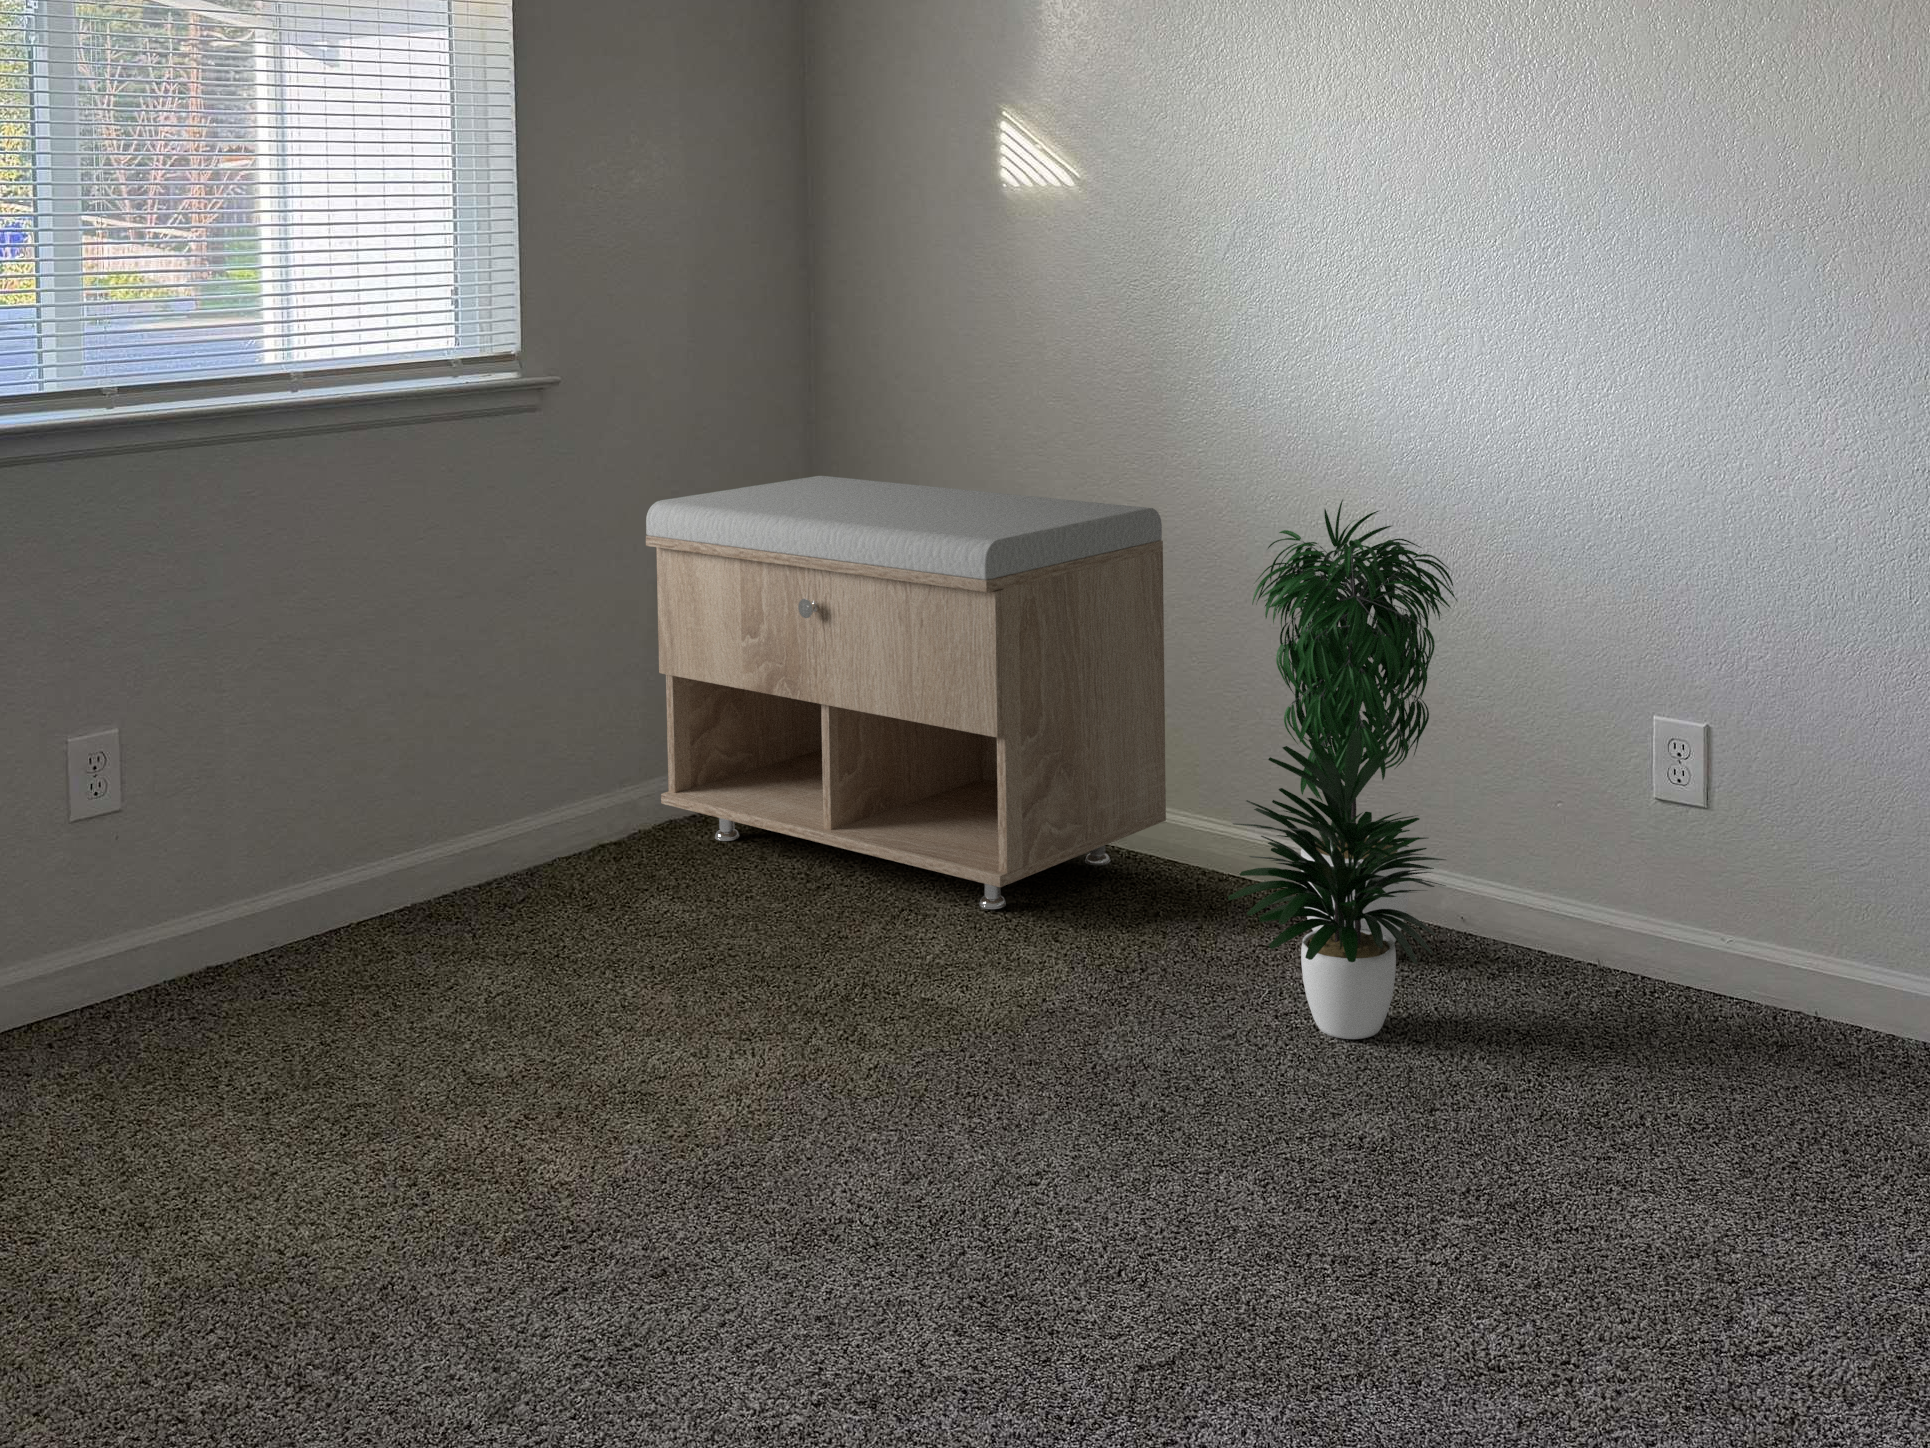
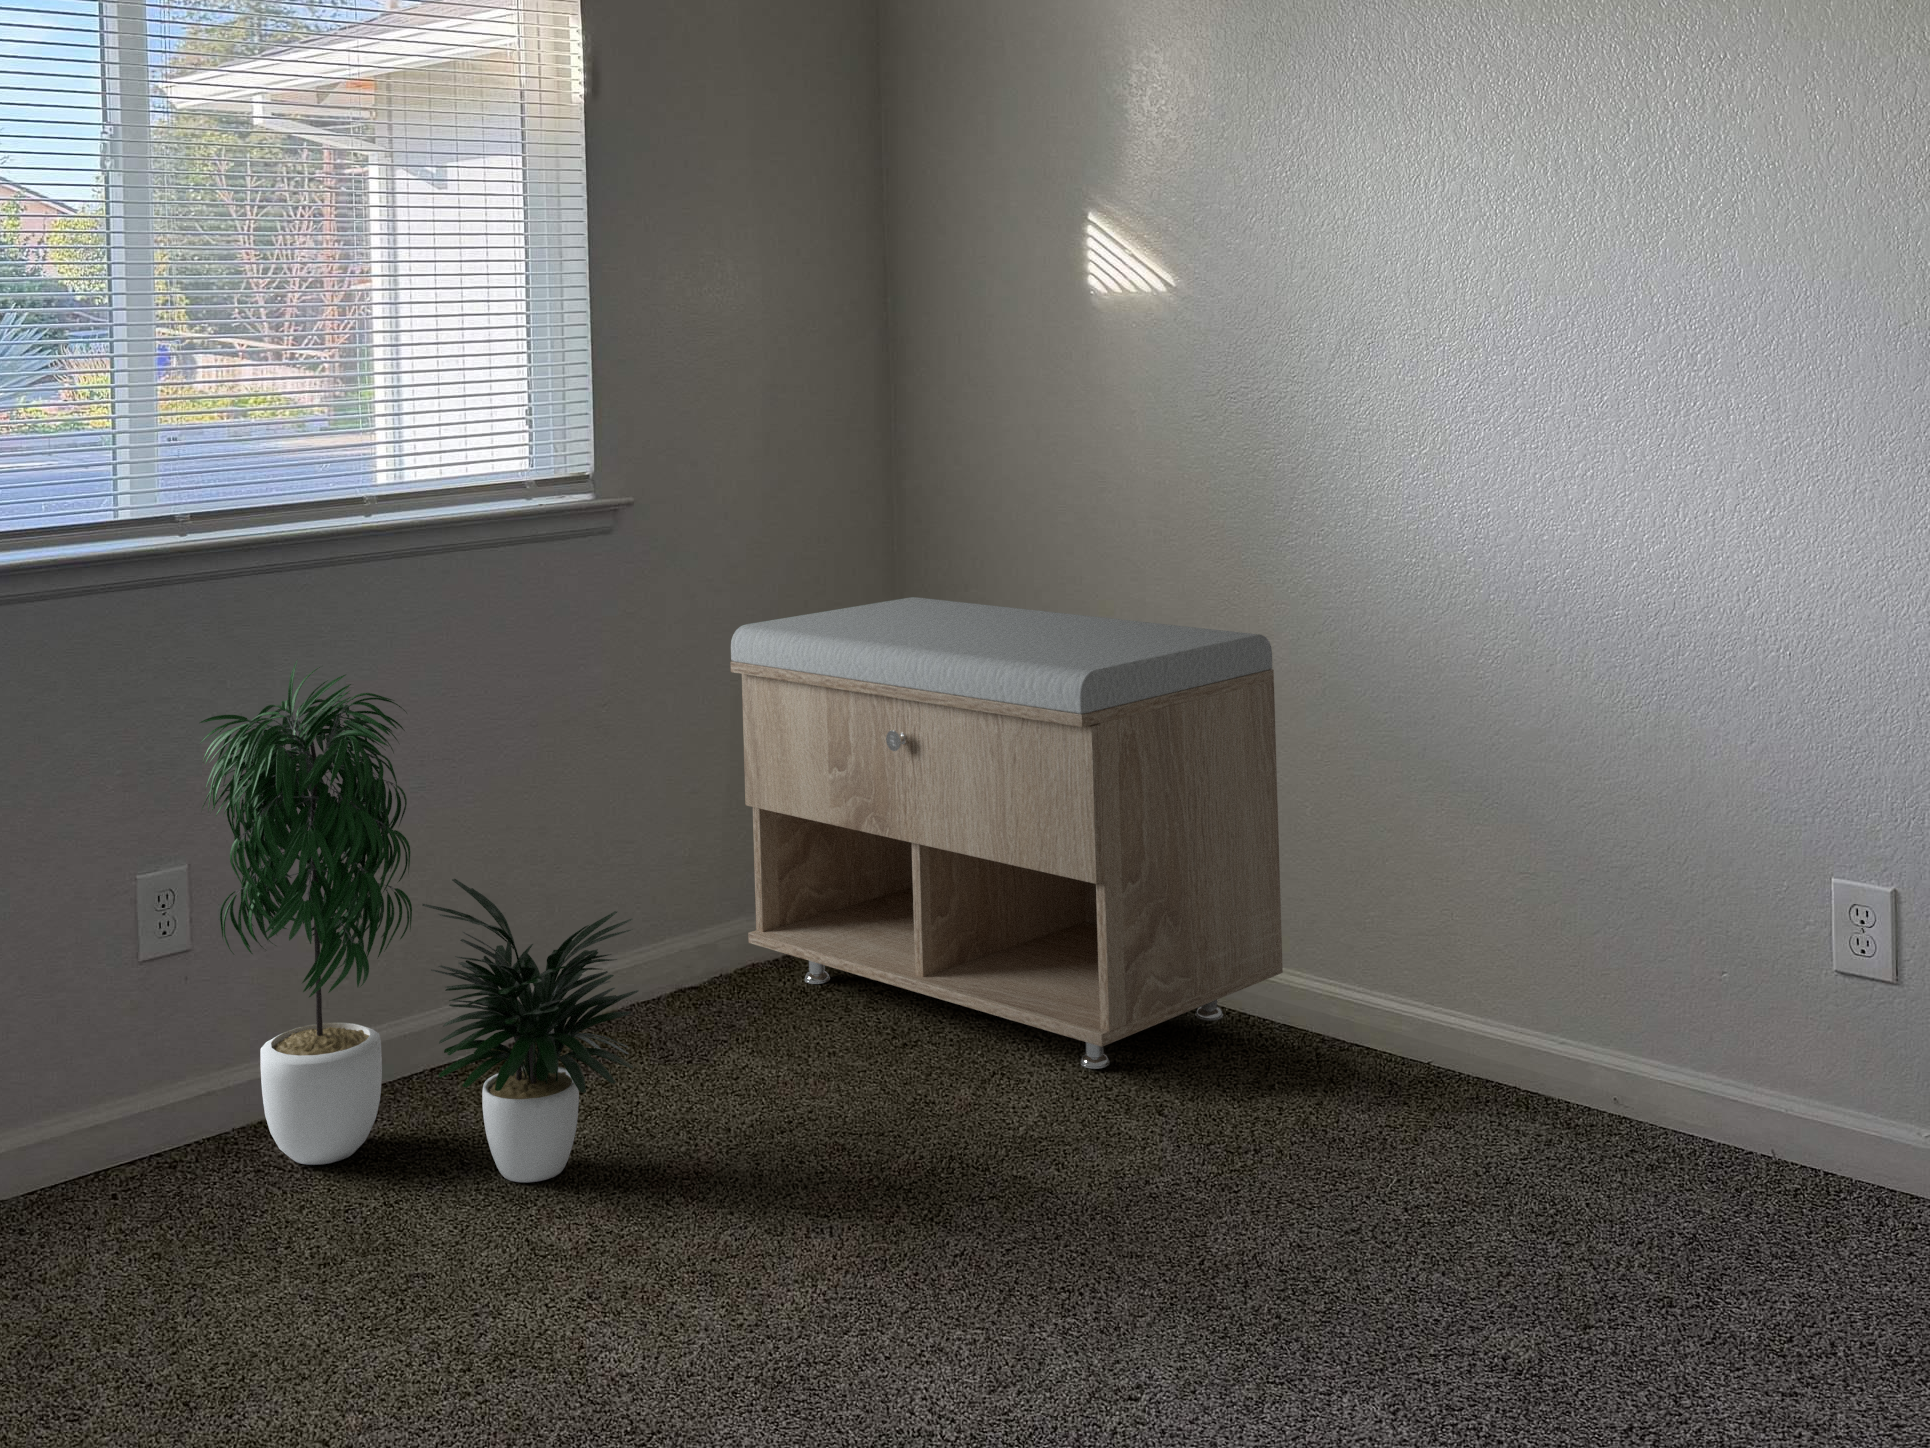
potted plant: present [1228,500,1457,1039] -> present [200,661,638,1182]

